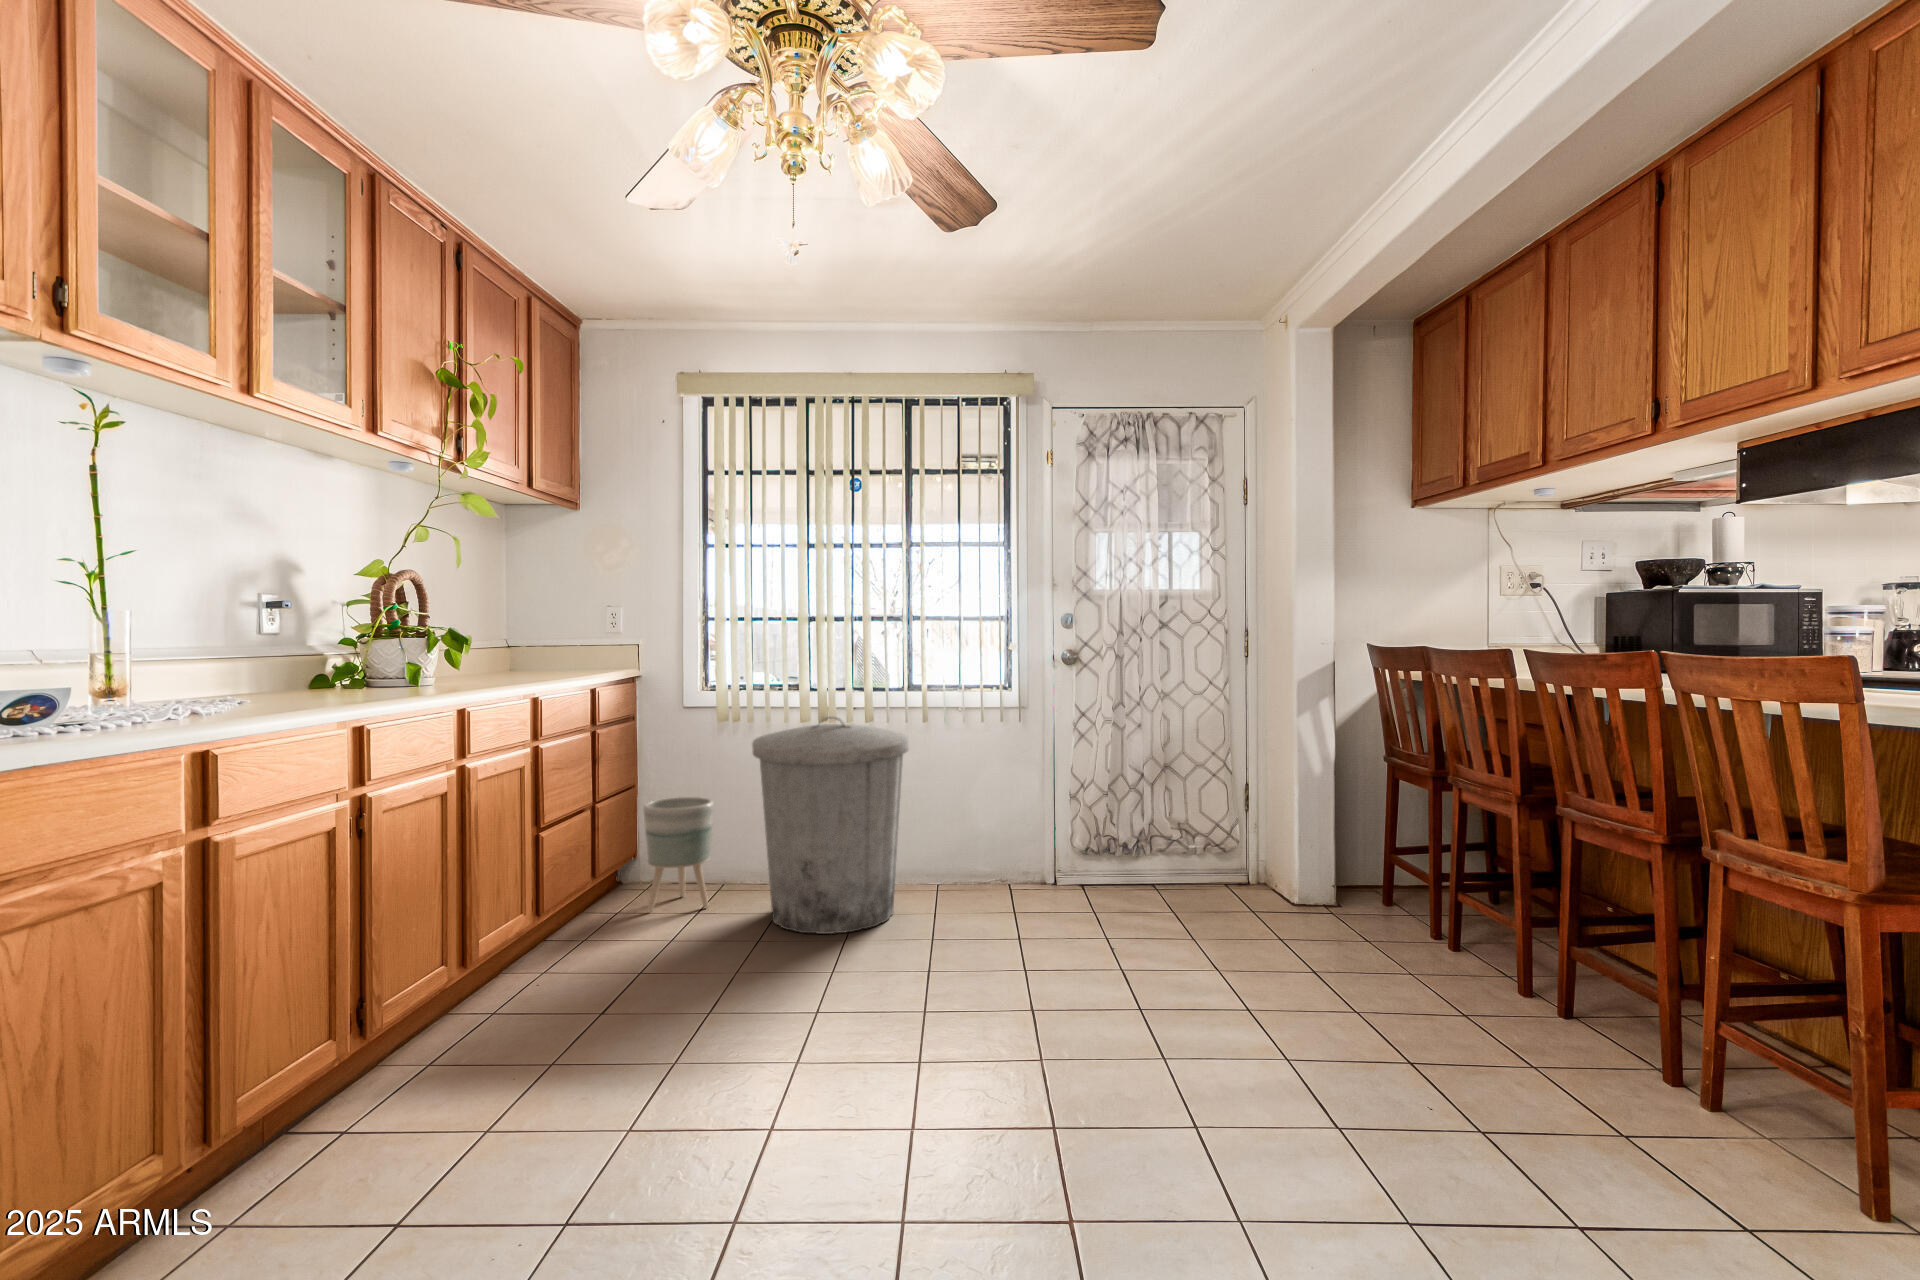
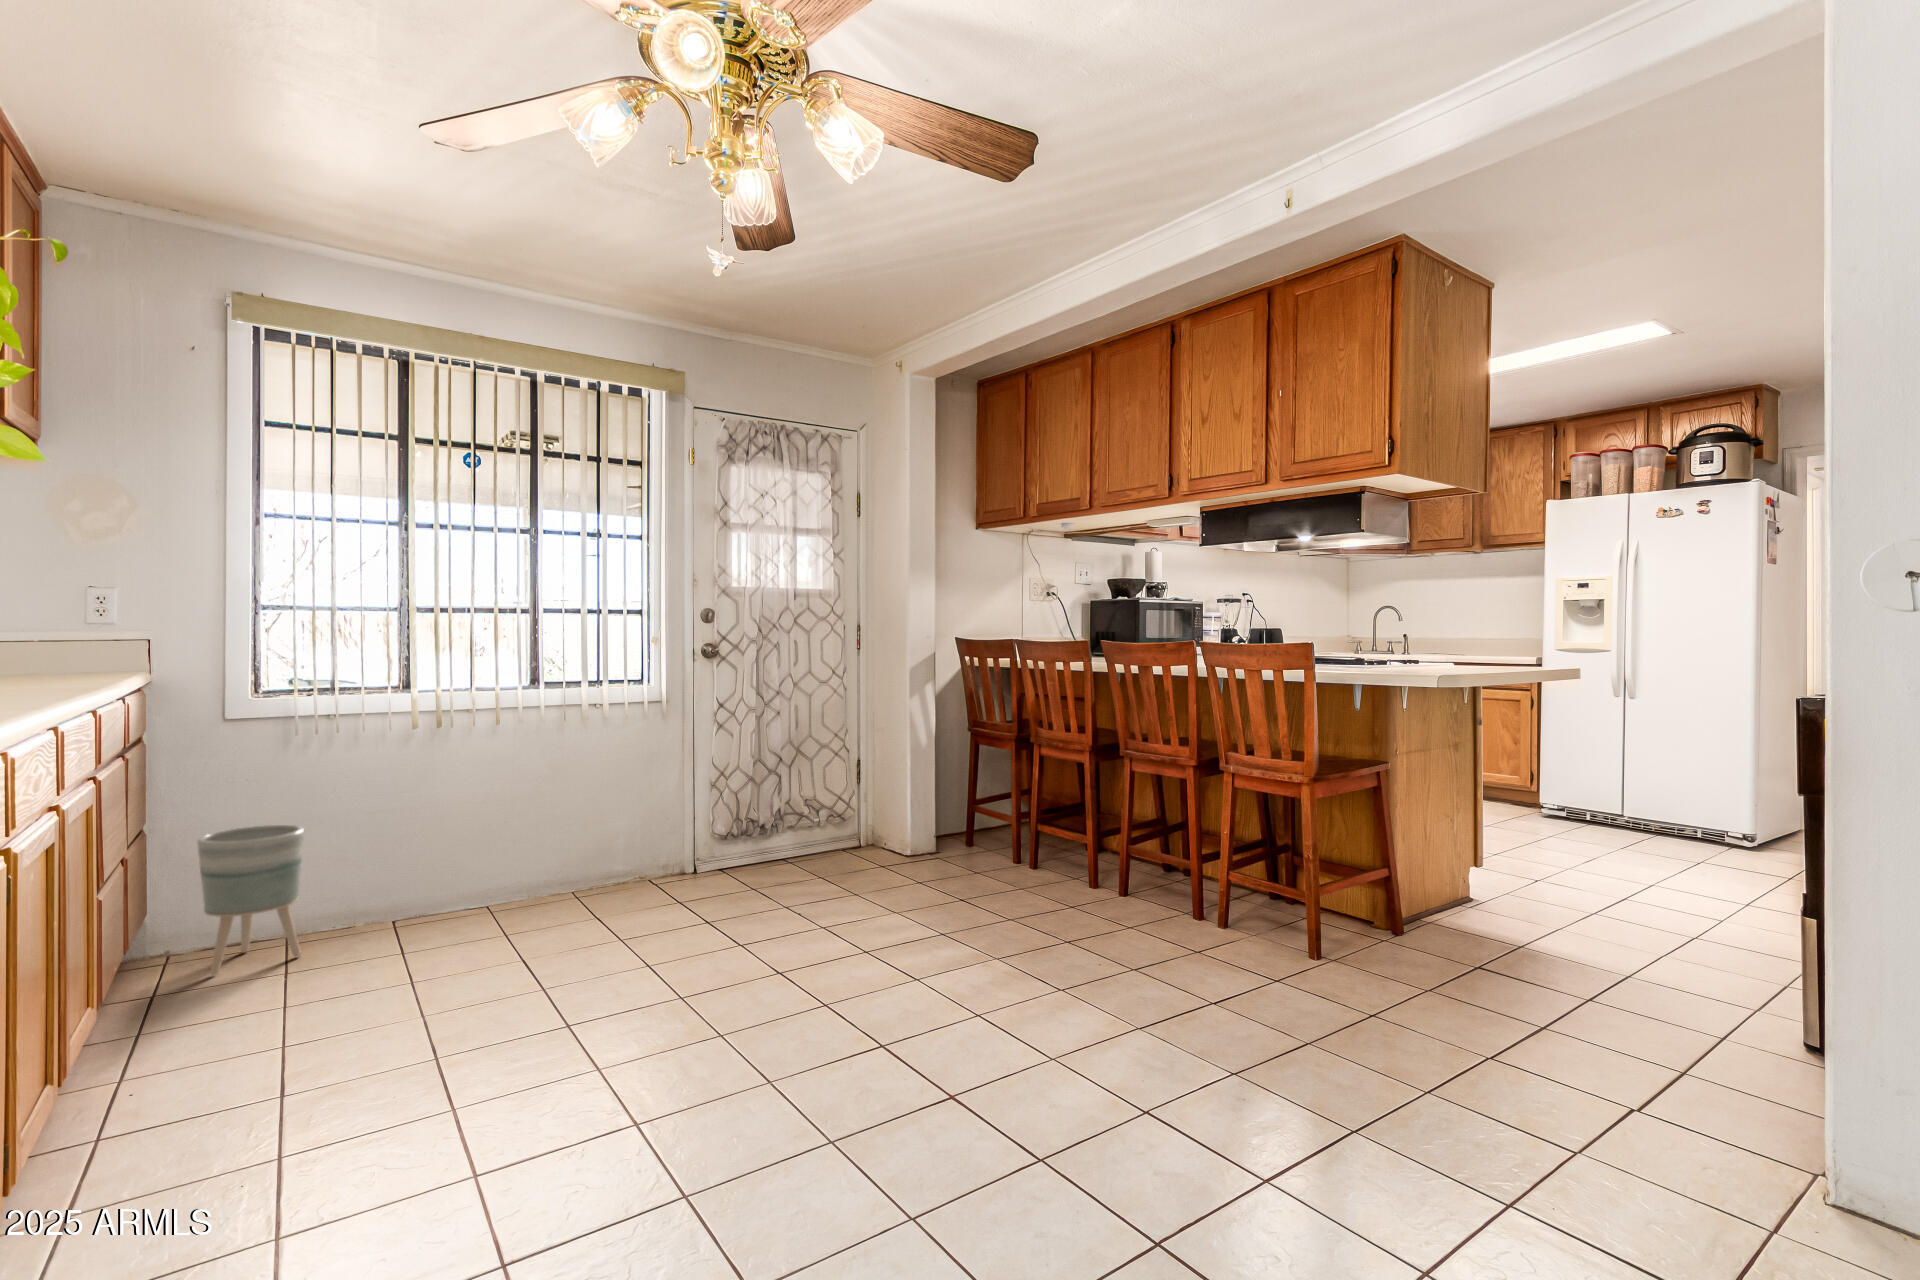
trash can: present [752,716,909,934] -> none [380,715,573,957]

